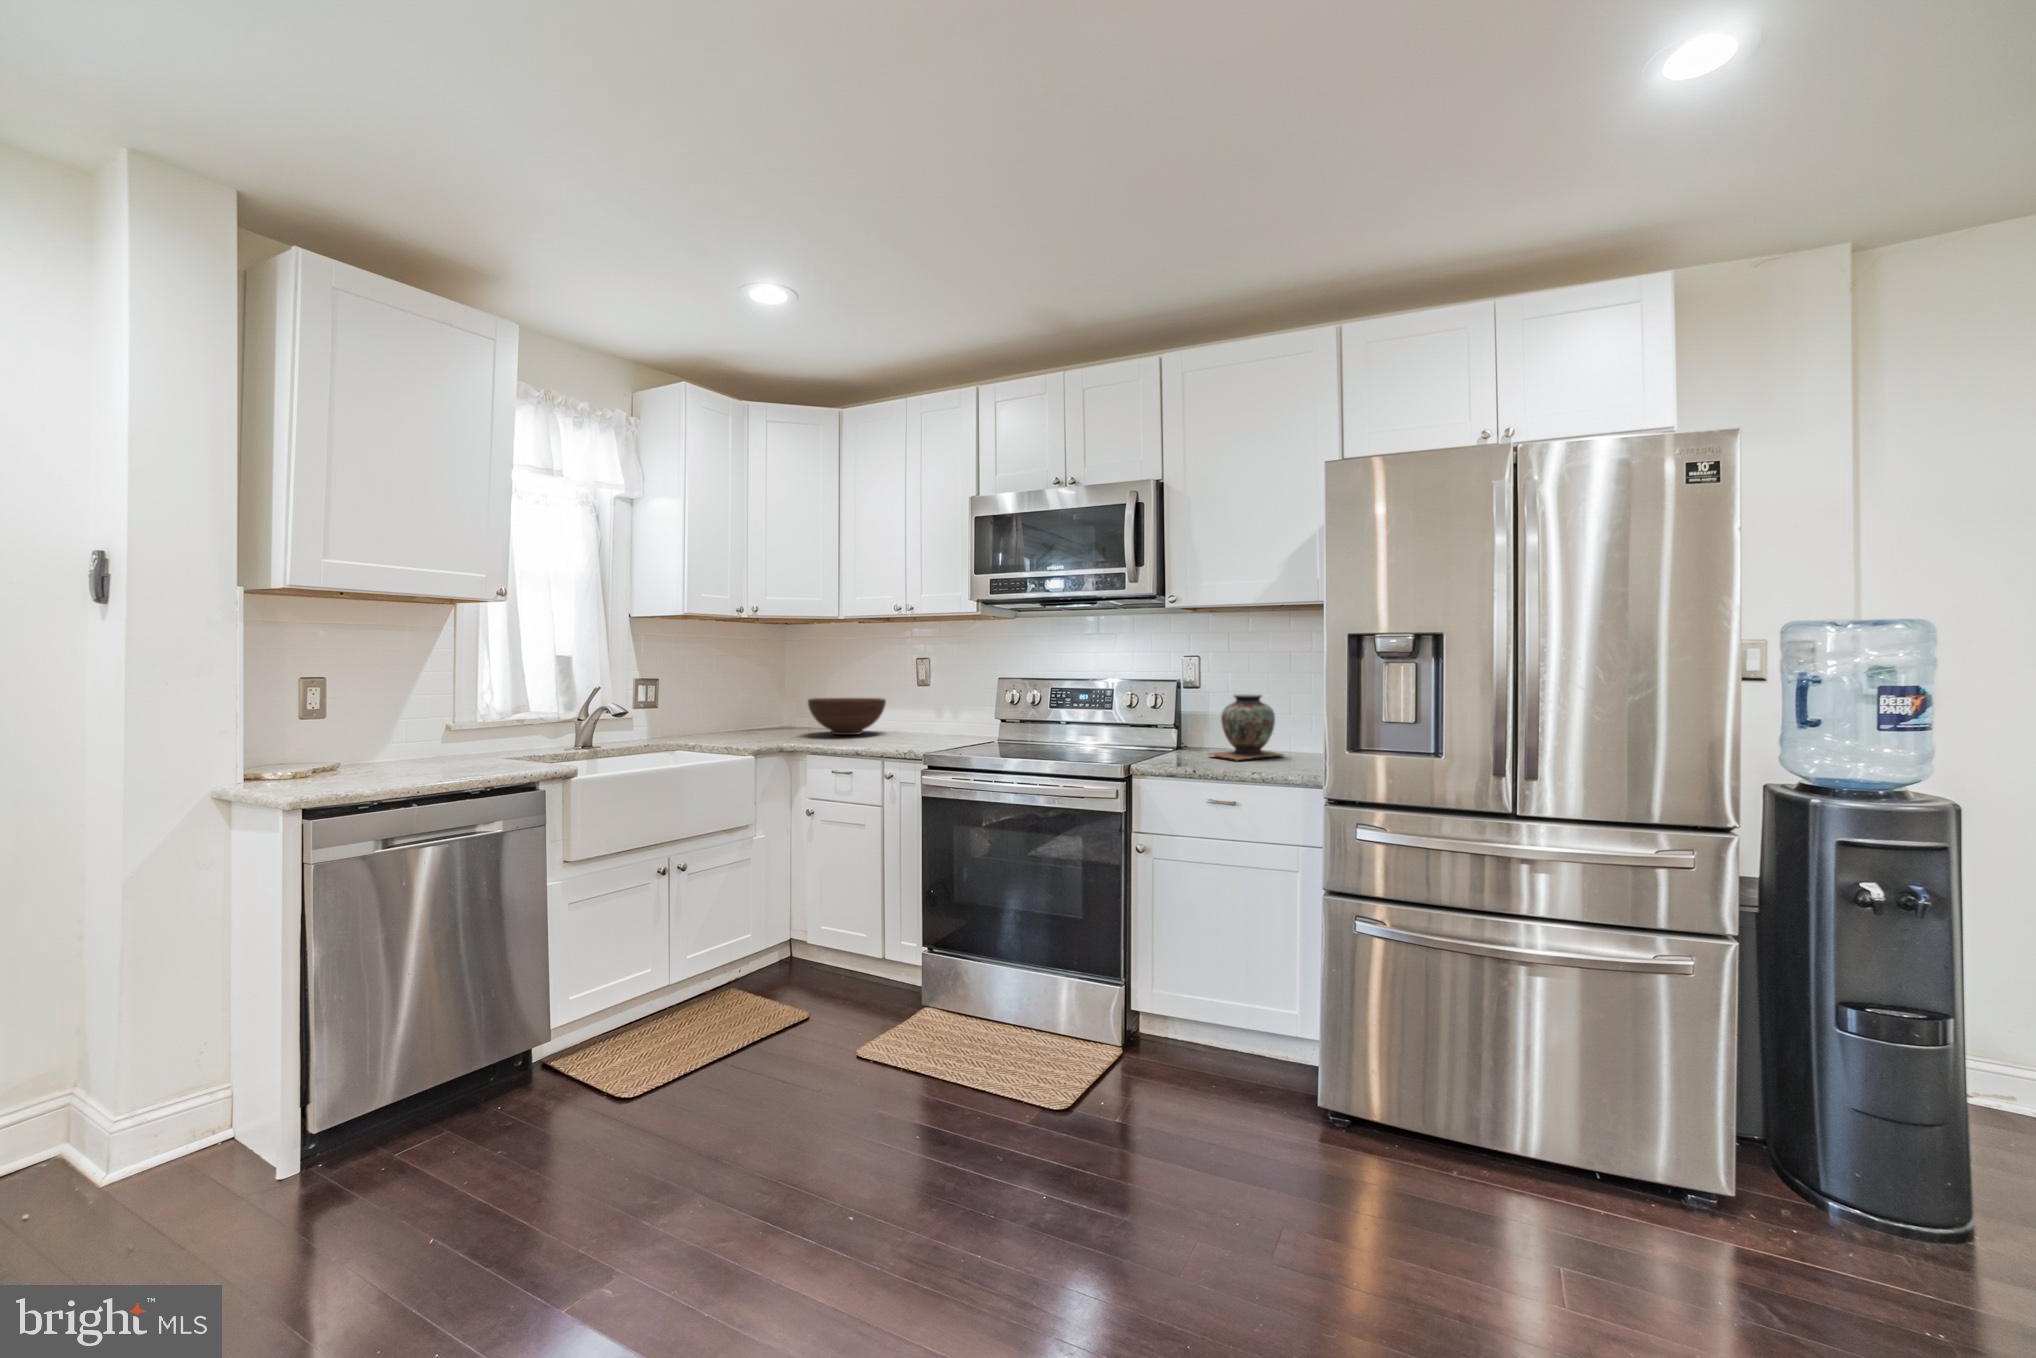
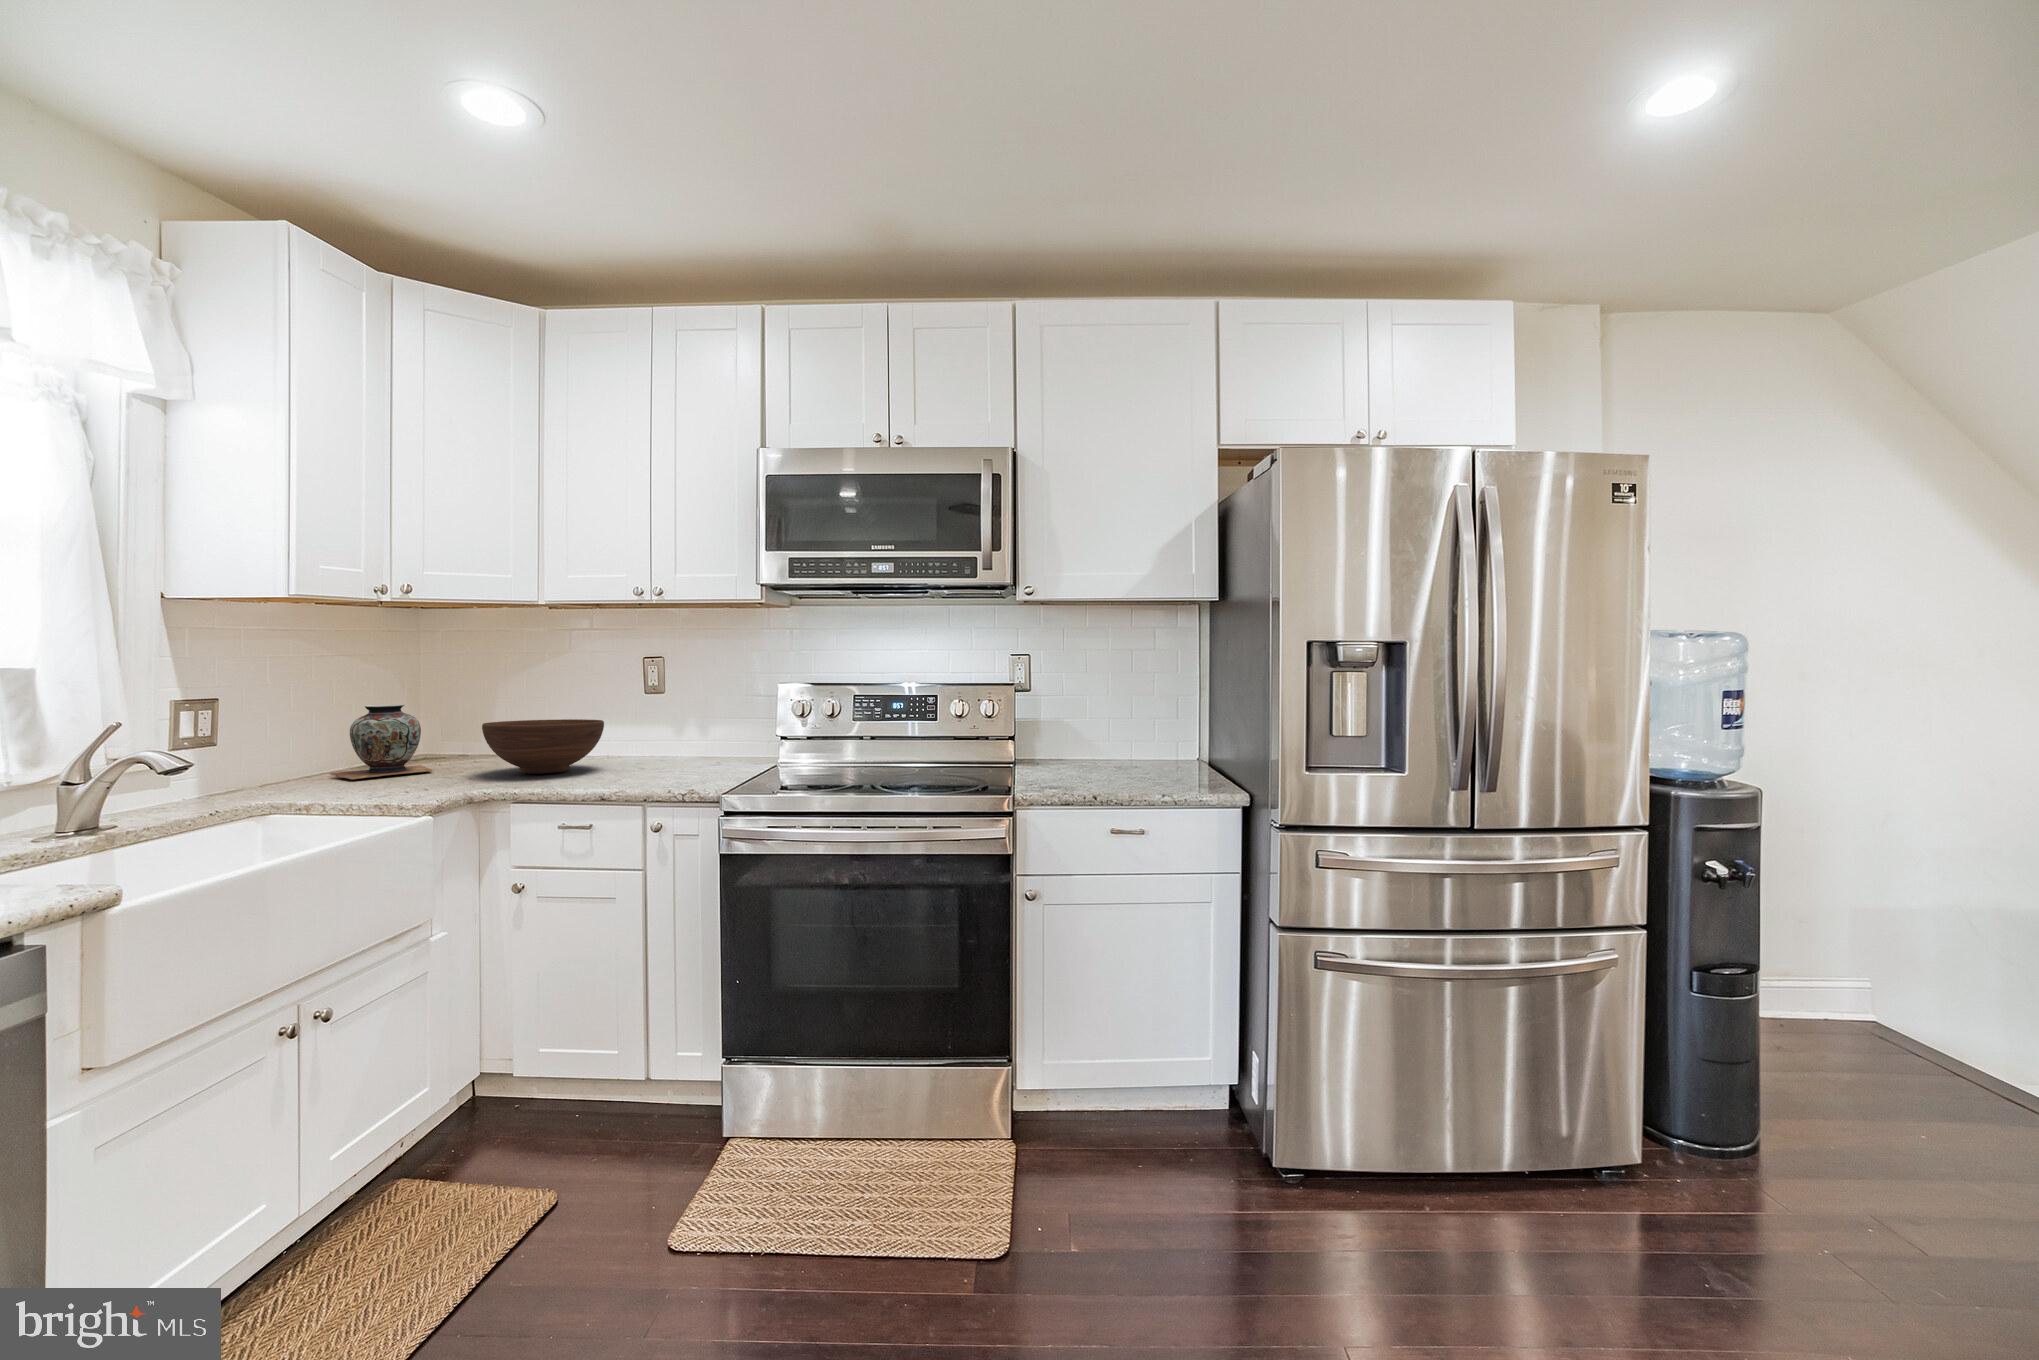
decorative vase: present [1208,694,1283,760] -> present [330,704,433,779]

